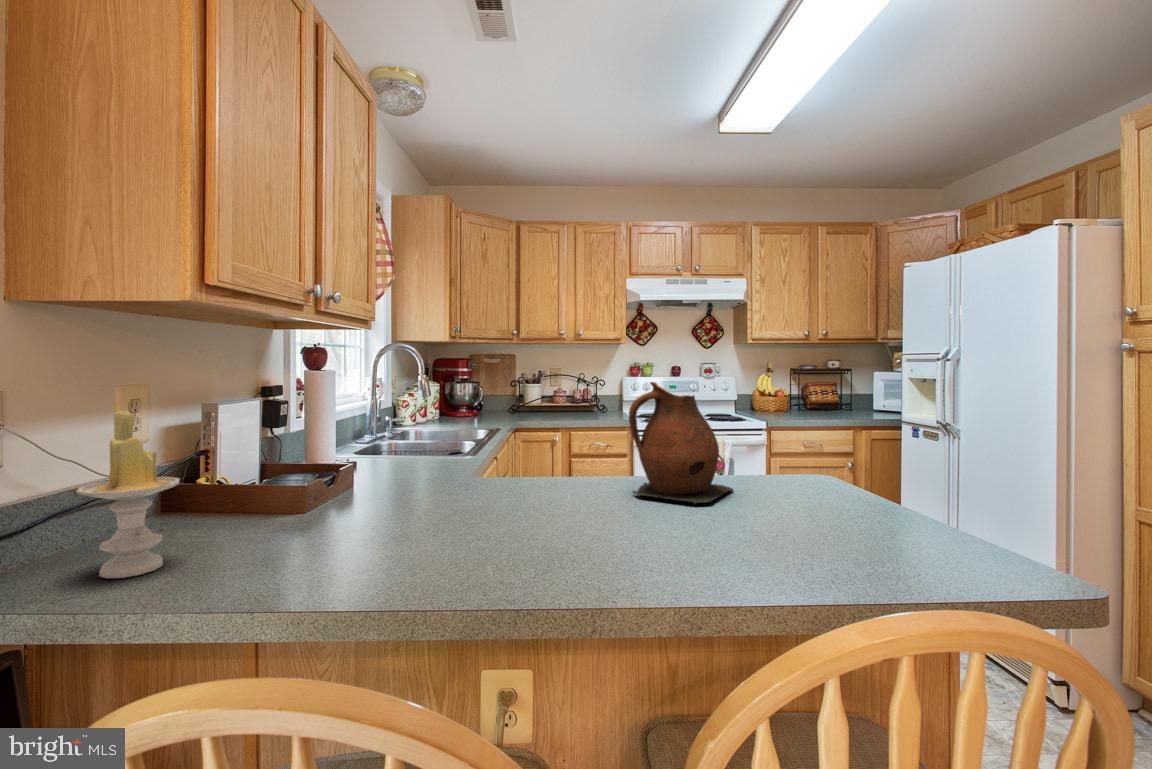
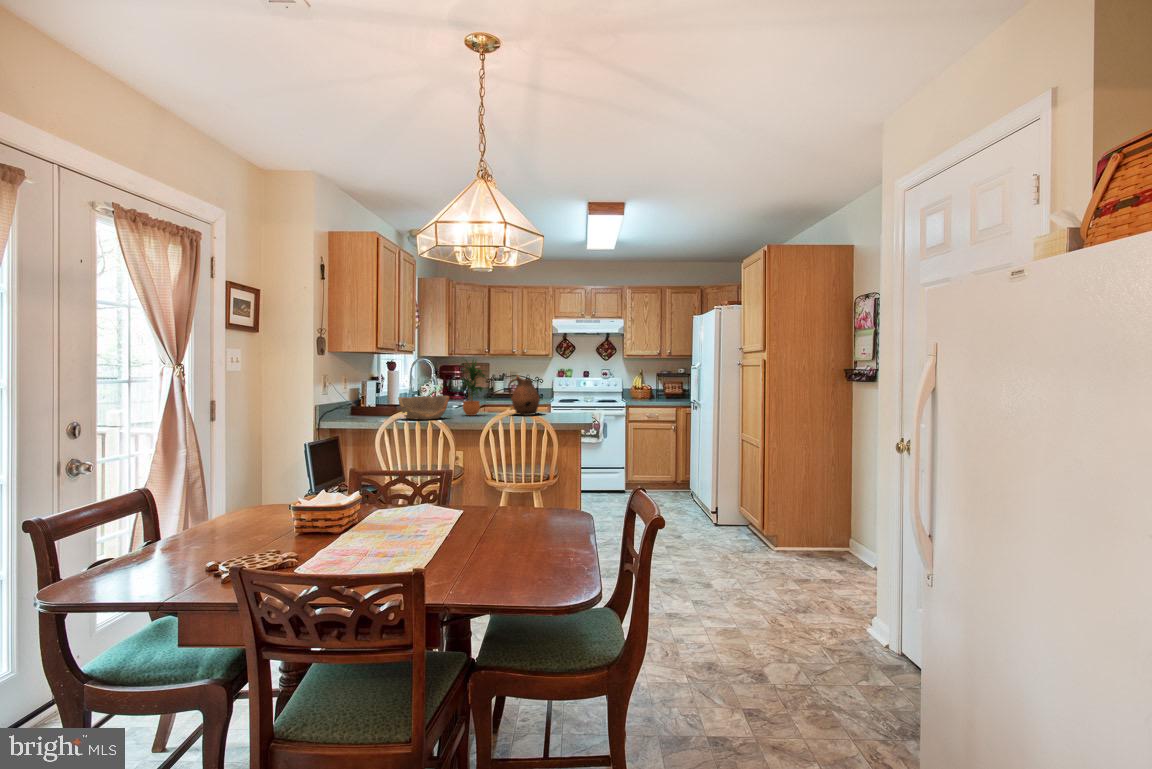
potted plant: none [485,334,577,502] -> present [459,359,485,416]
candle: present [77,411,179,578] -> none [347,379,370,421]
bowl: none [293,452,474,555] -> present [398,395,449,420]

